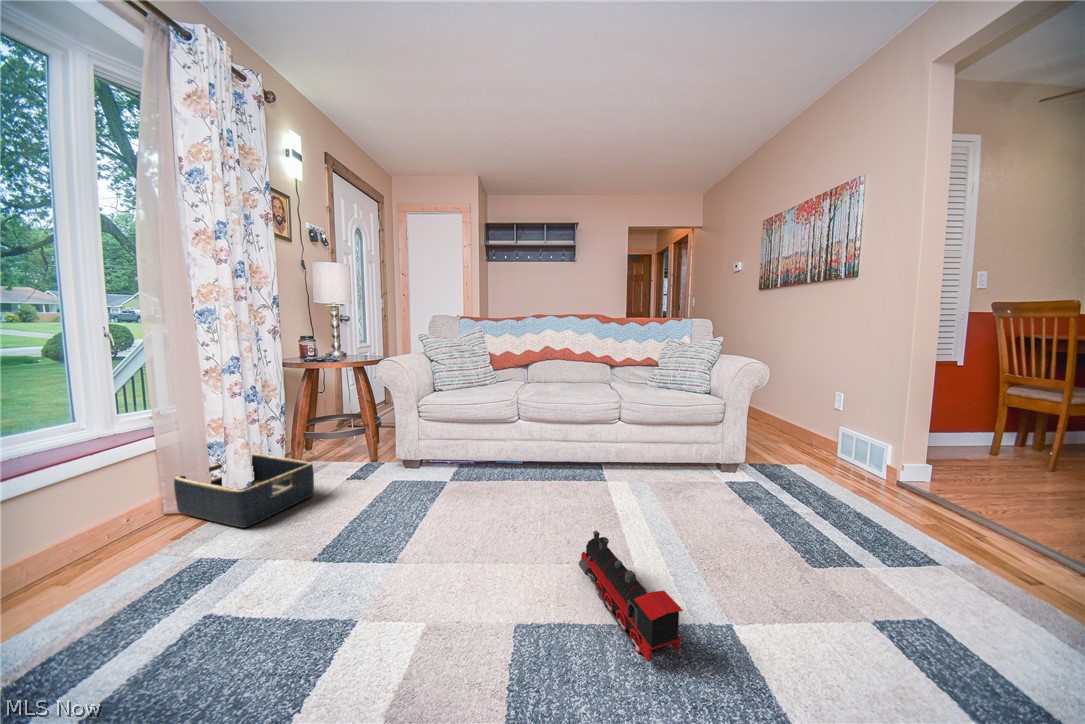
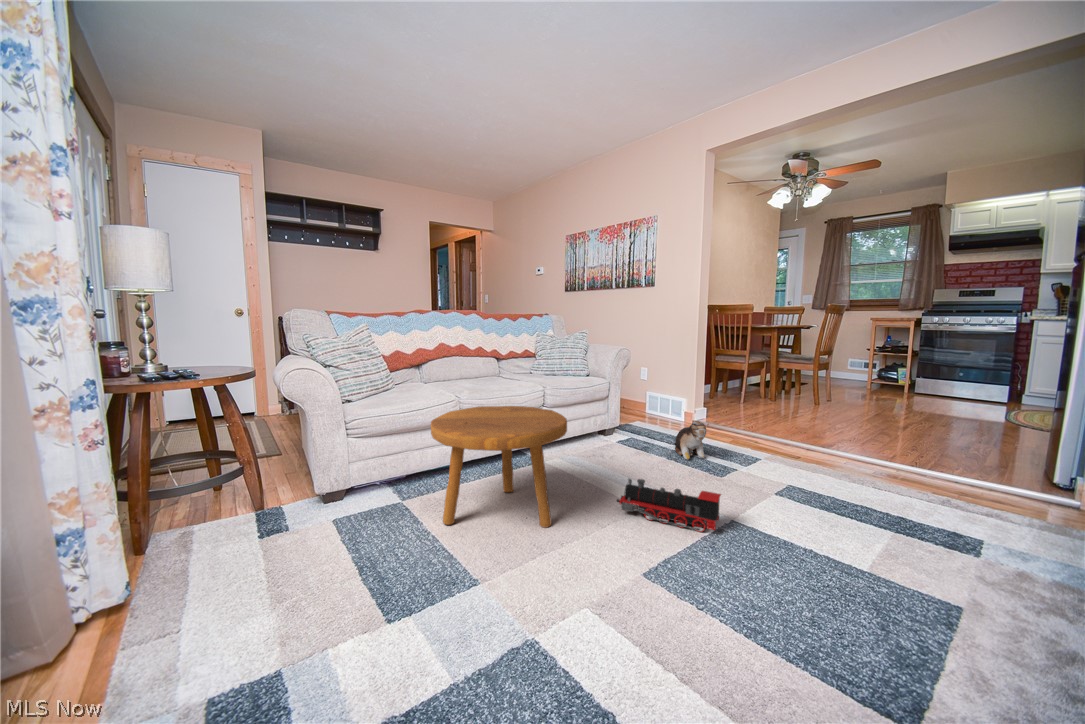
footstool: none [411,409,554,552] -> present [431,406,567,528]
basket: present [174,454,314,528] -> none [24,517,262,661]
plush toy: none [791,481,834,542] -> present [674,421,709,460]

